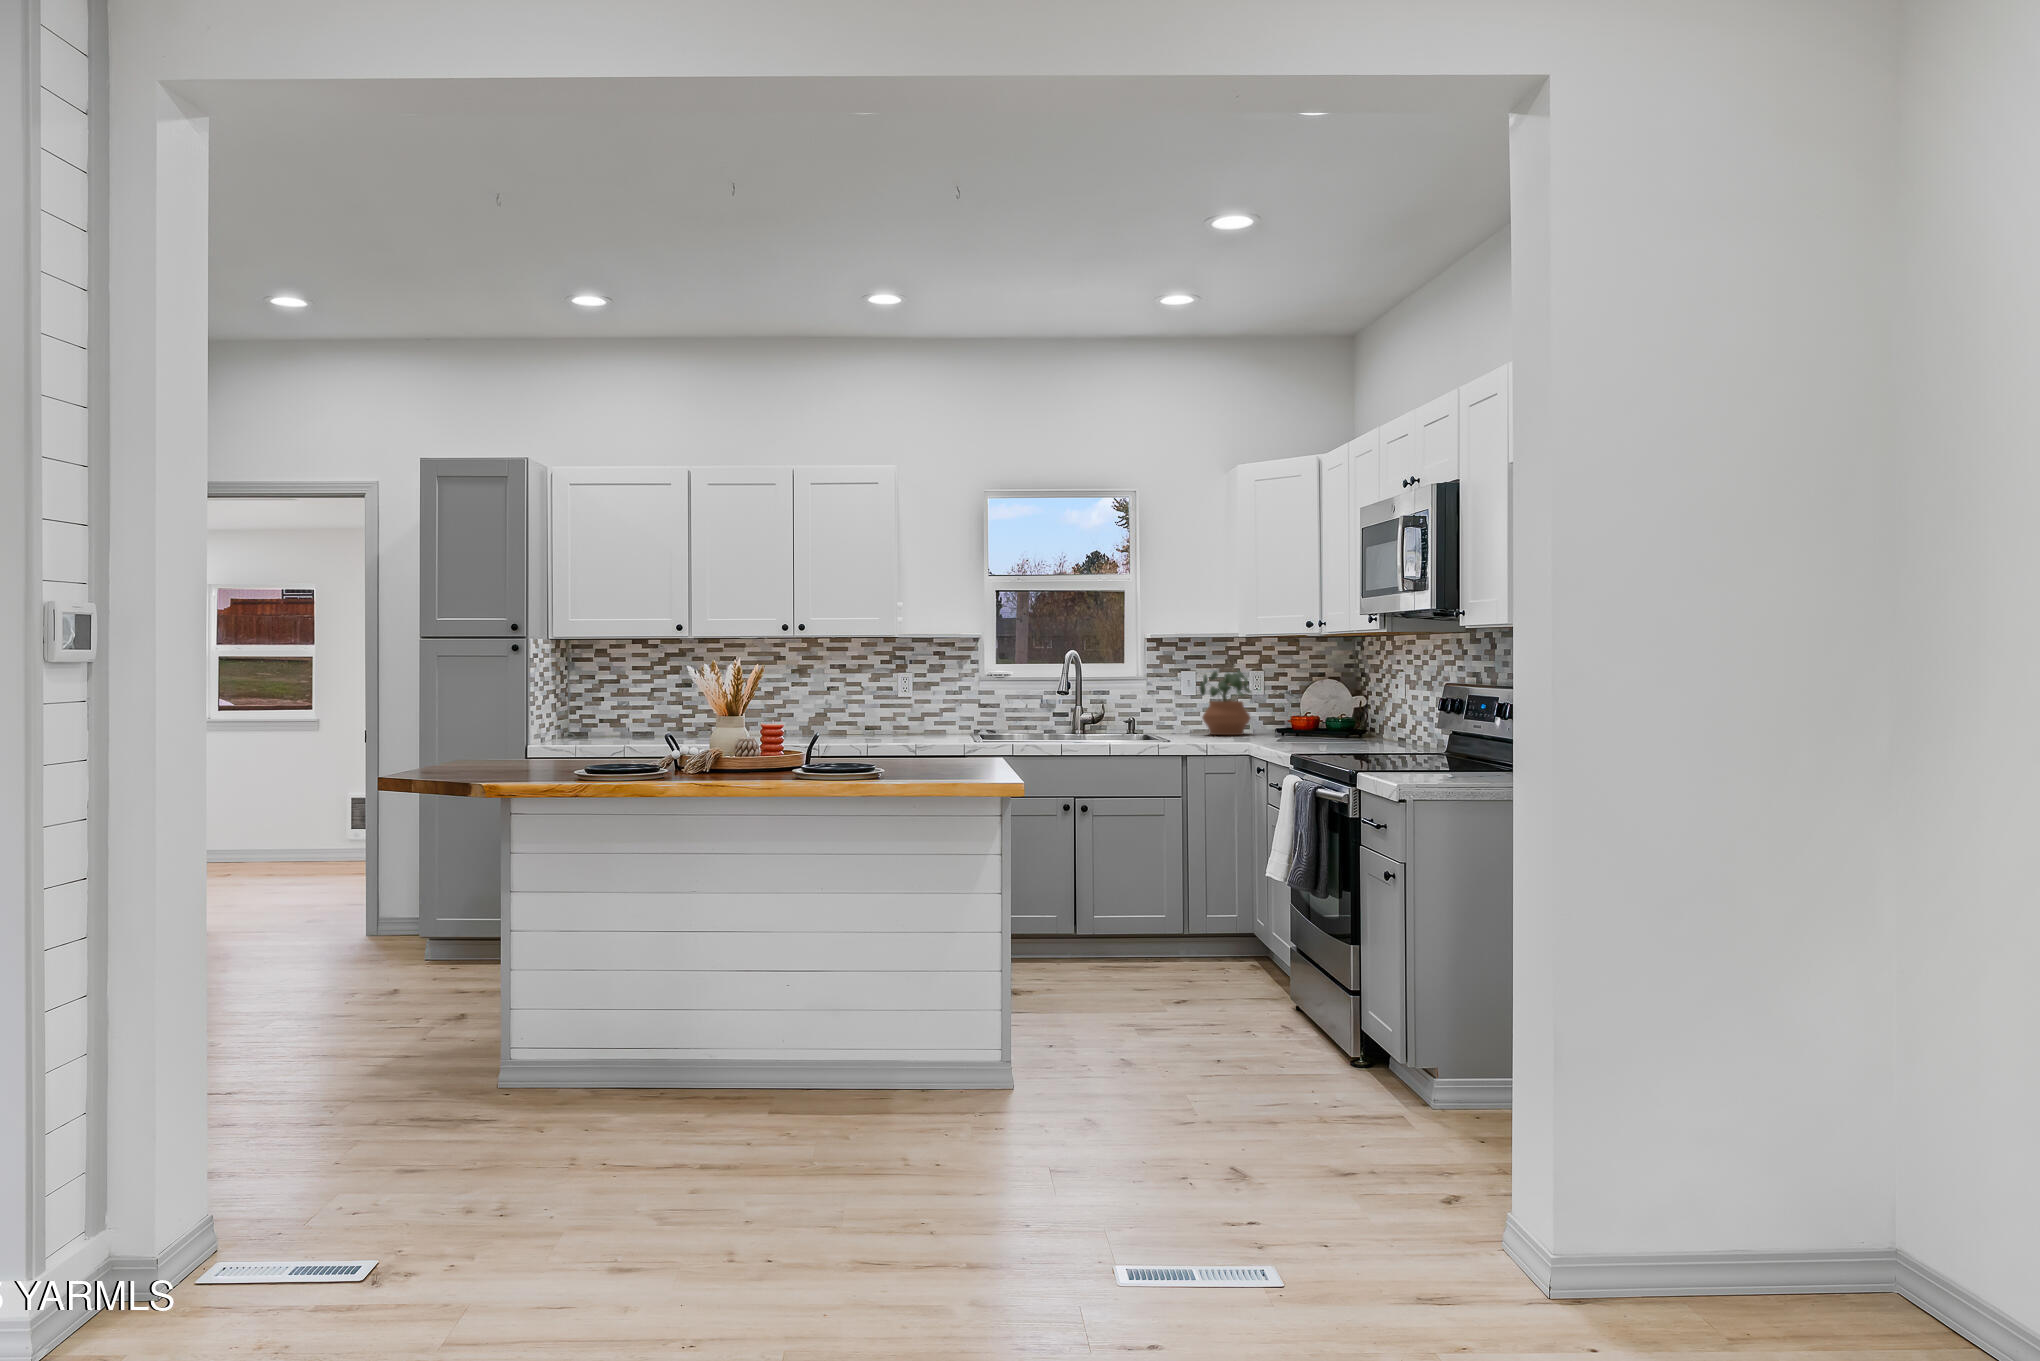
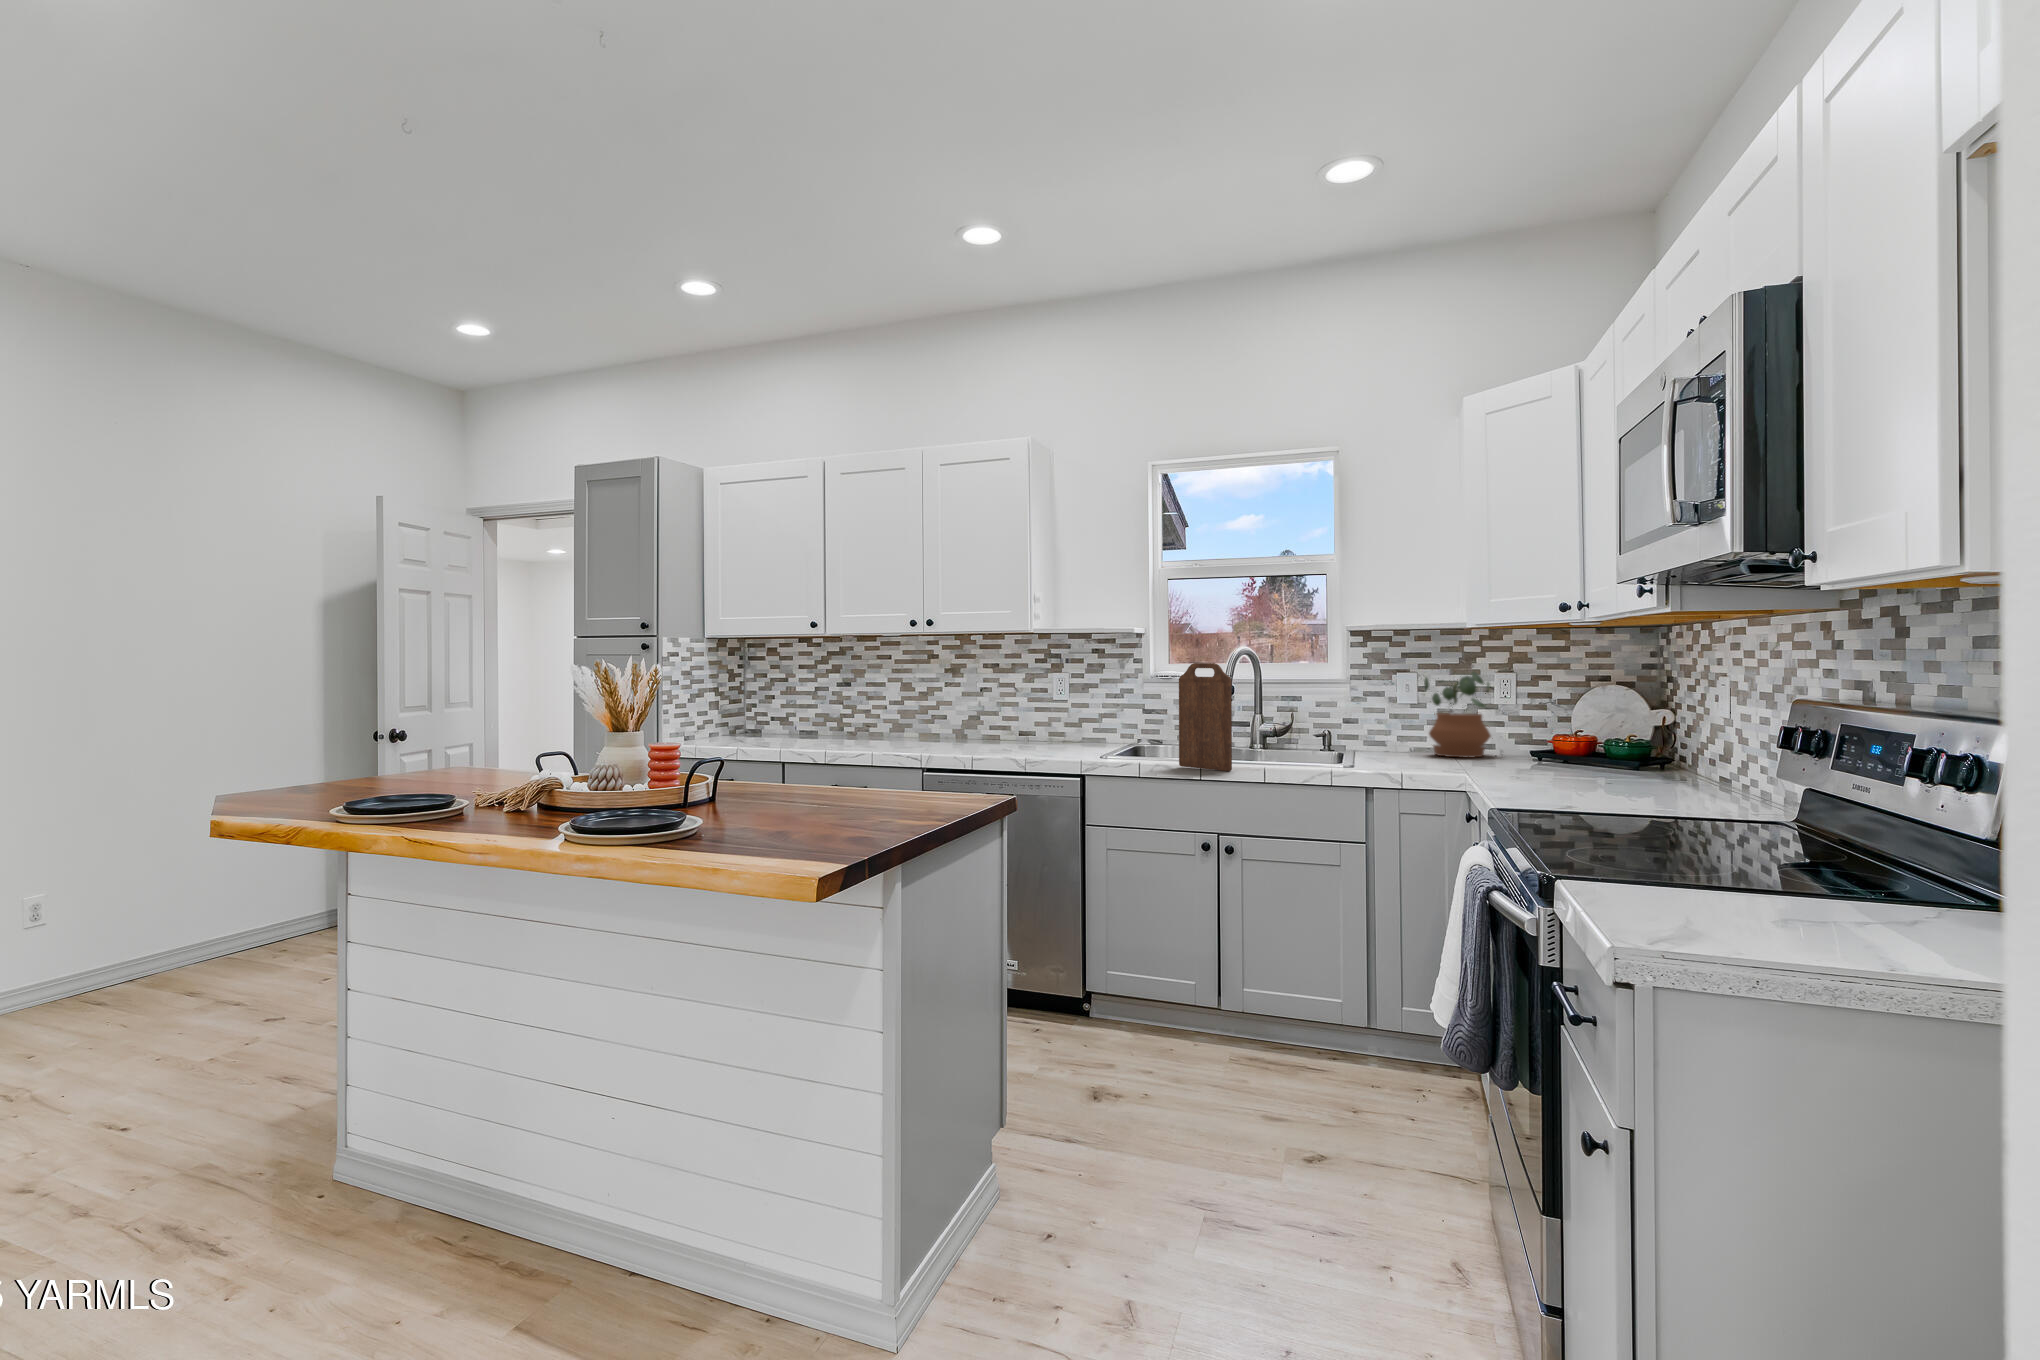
cutting board: none [1040,664,1085,749] -> present [1179,663,1232,771]

